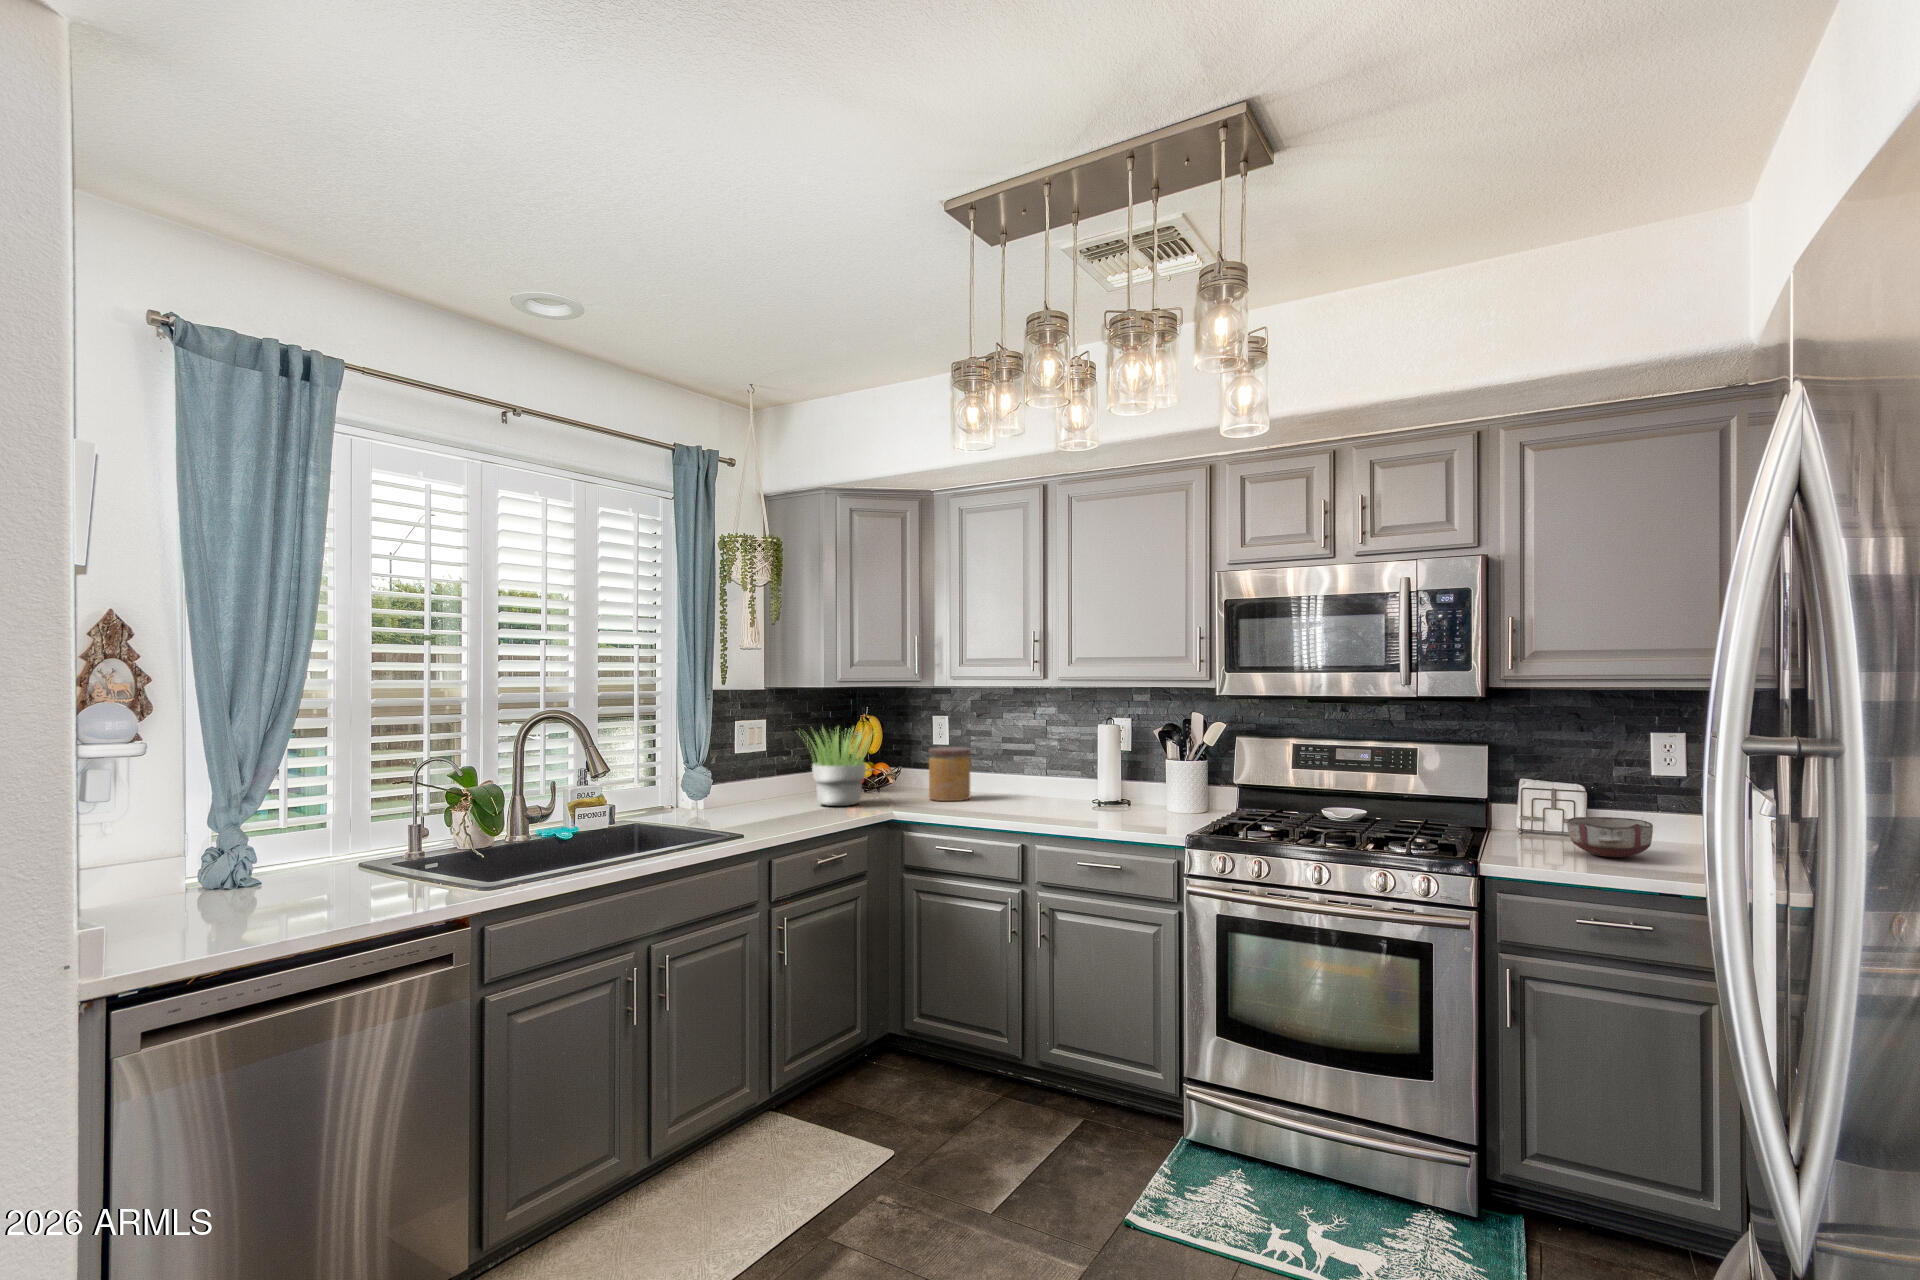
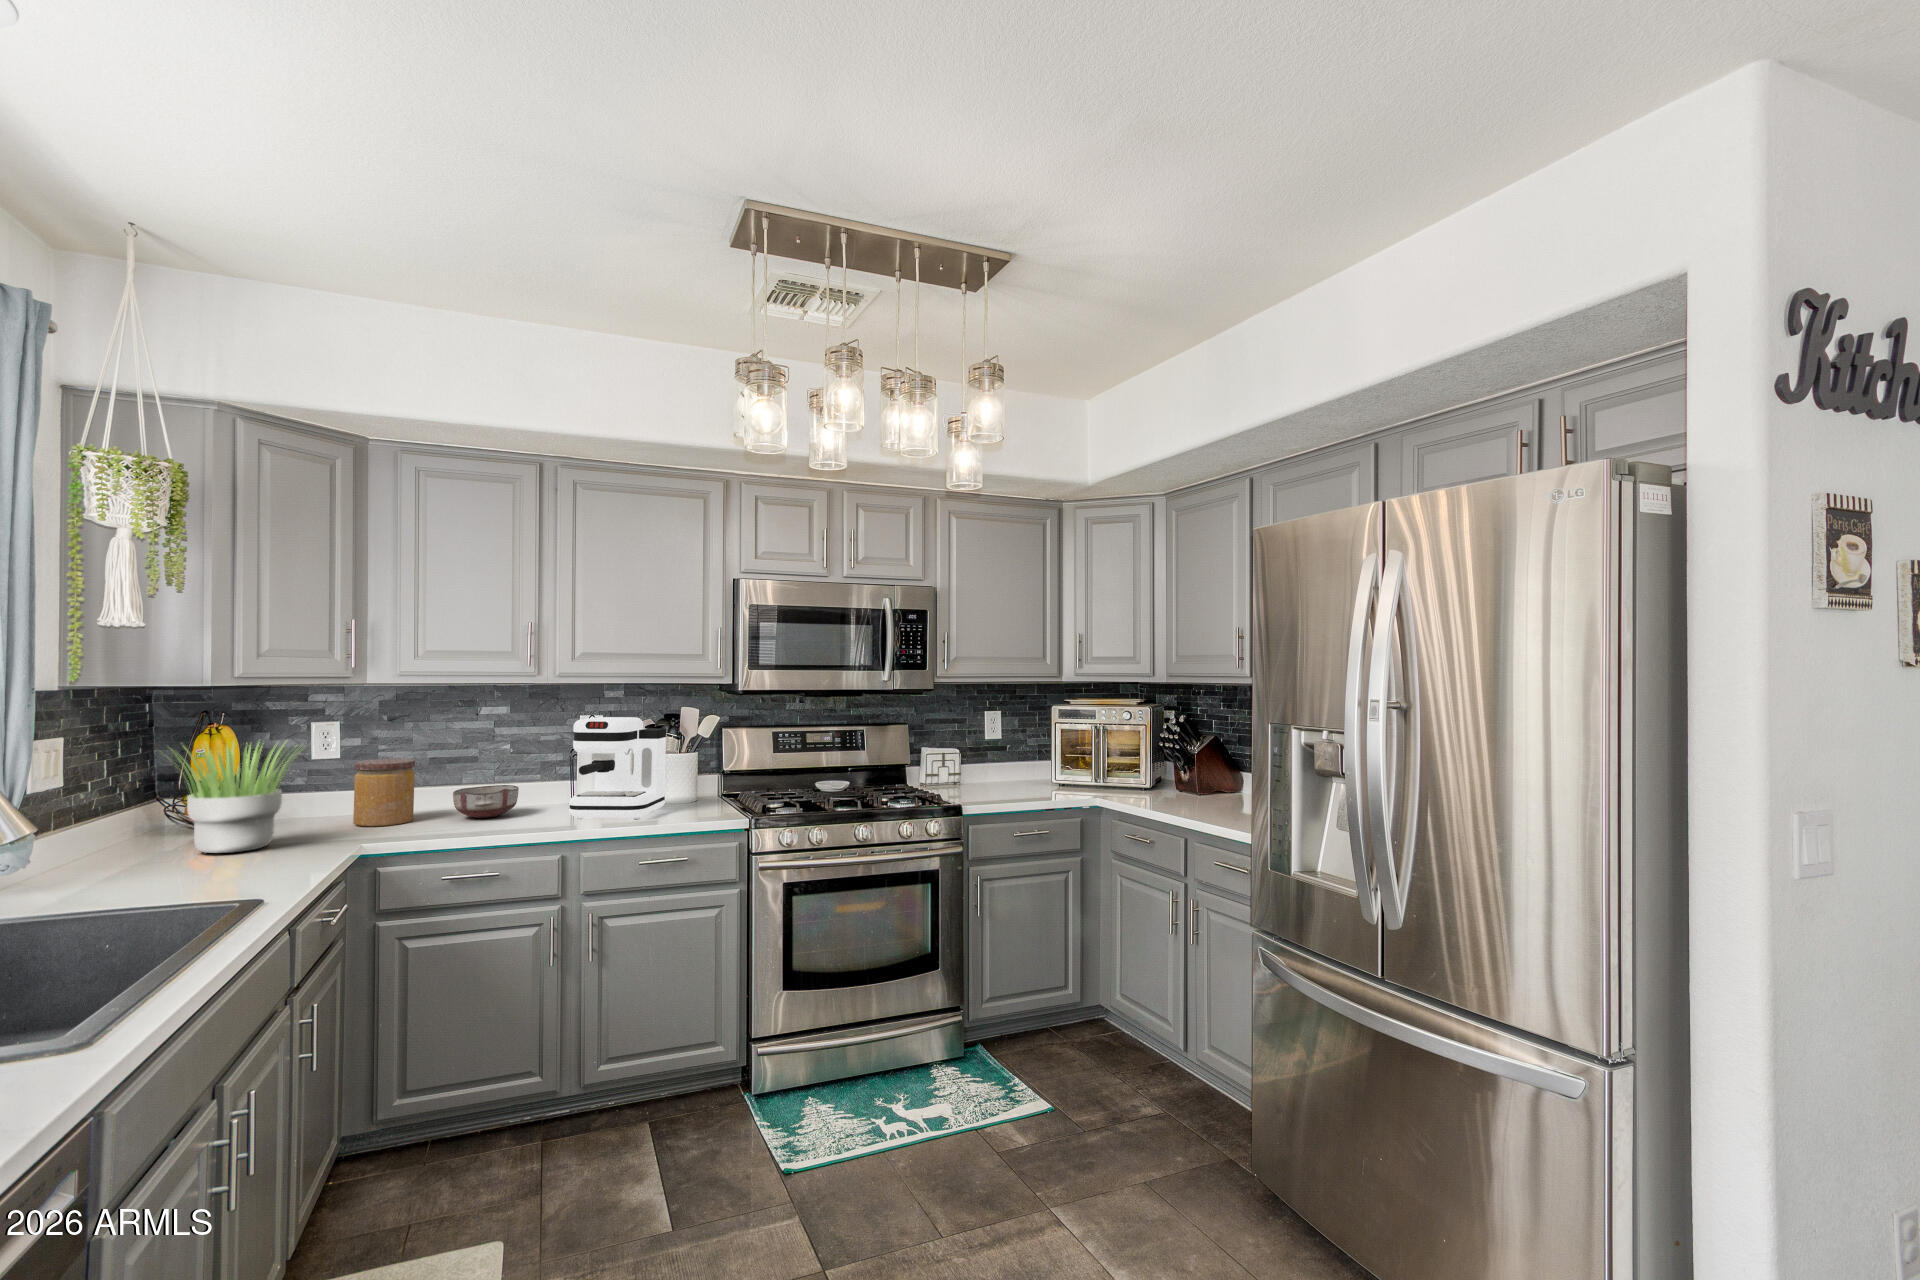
coffee maker: none [1036,719,1142,821] -> present [569,717,666,819]
ceramic bowl: present [1567,817,1653,857] -> present [453,785,519,818]

